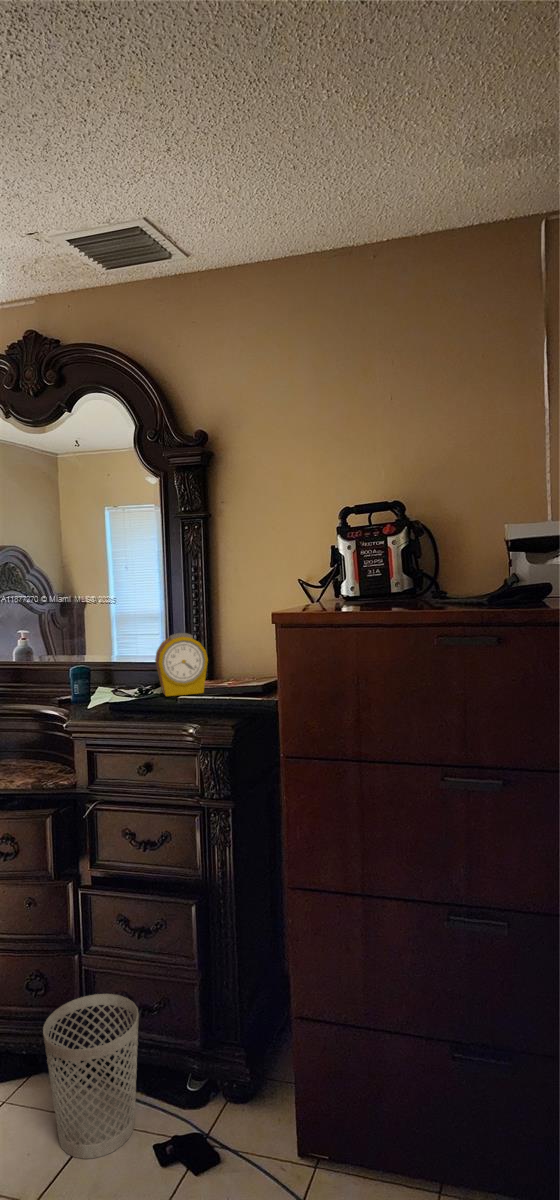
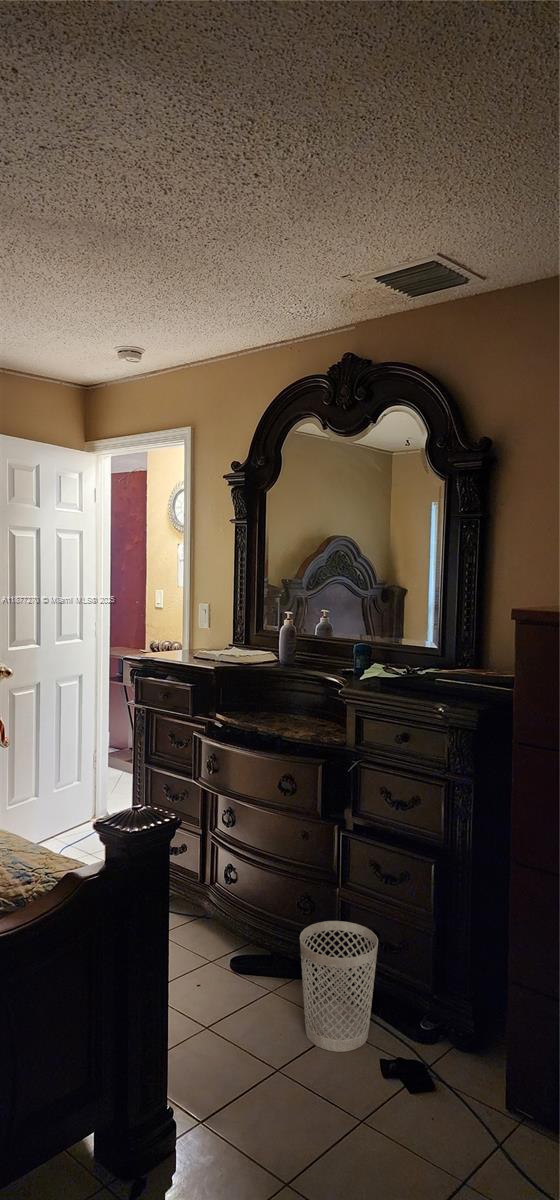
alarm clock: present [155,633,208,696] -> none [425,622,472,678]

